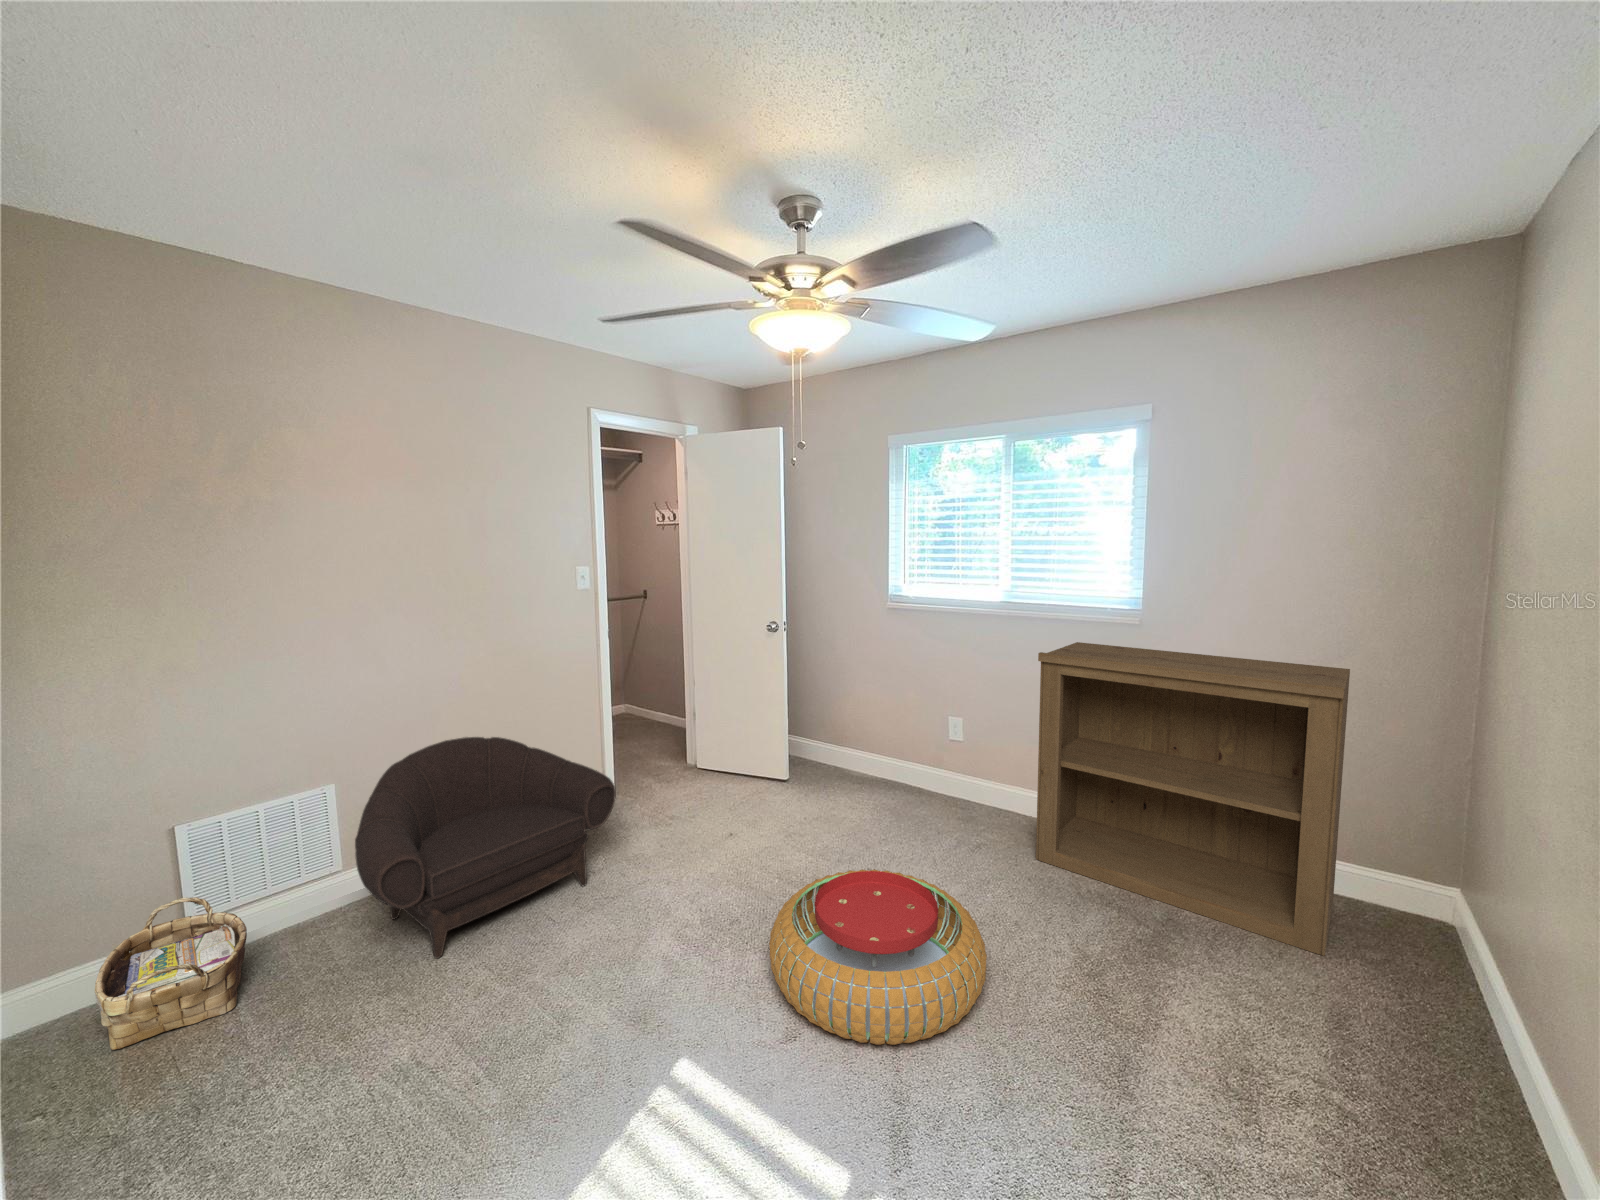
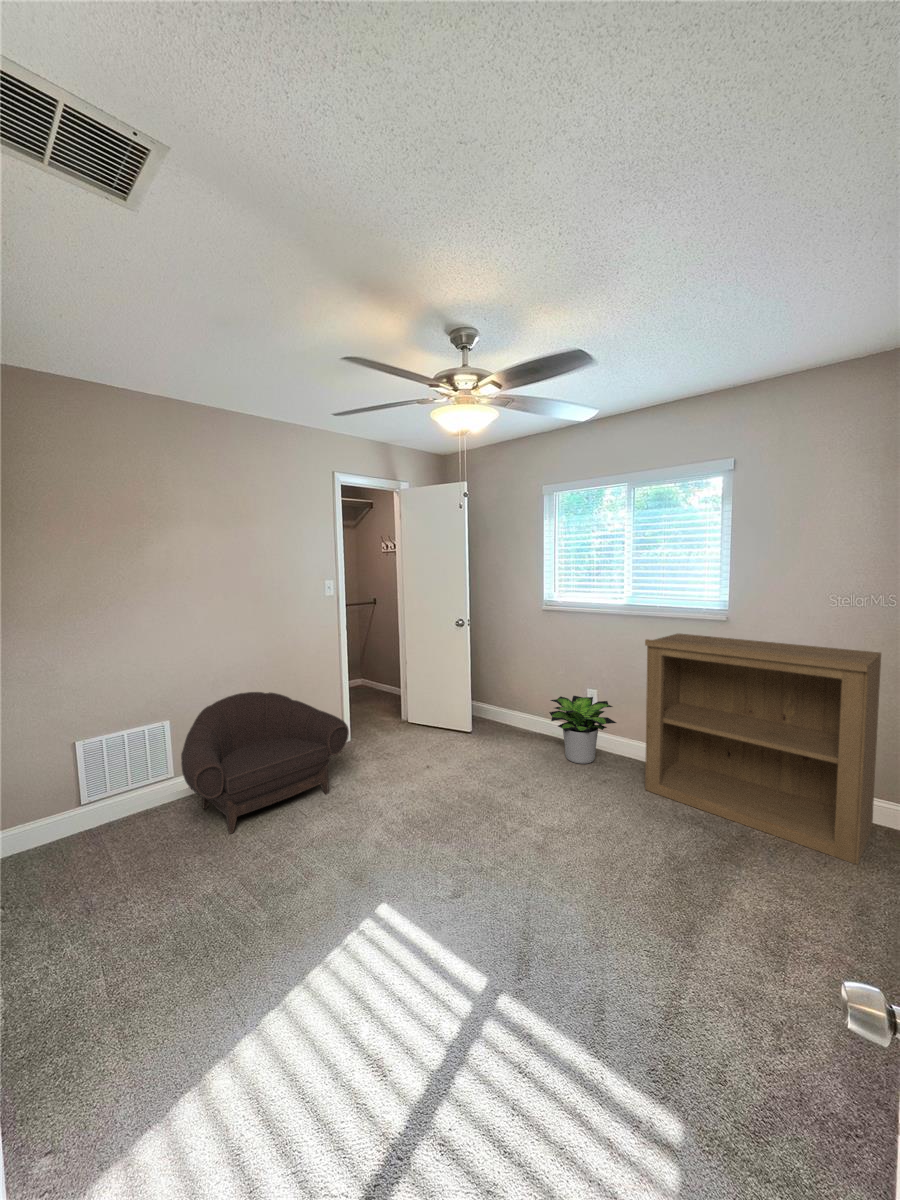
potted plant: none [900,728,995,824] -> present [549,696,616,764]
pouf: present [769,869,987,1045] -> none [446,788,597,903]
woven basket: present [95,897,247,1050] -> none [28,786,115,875]

